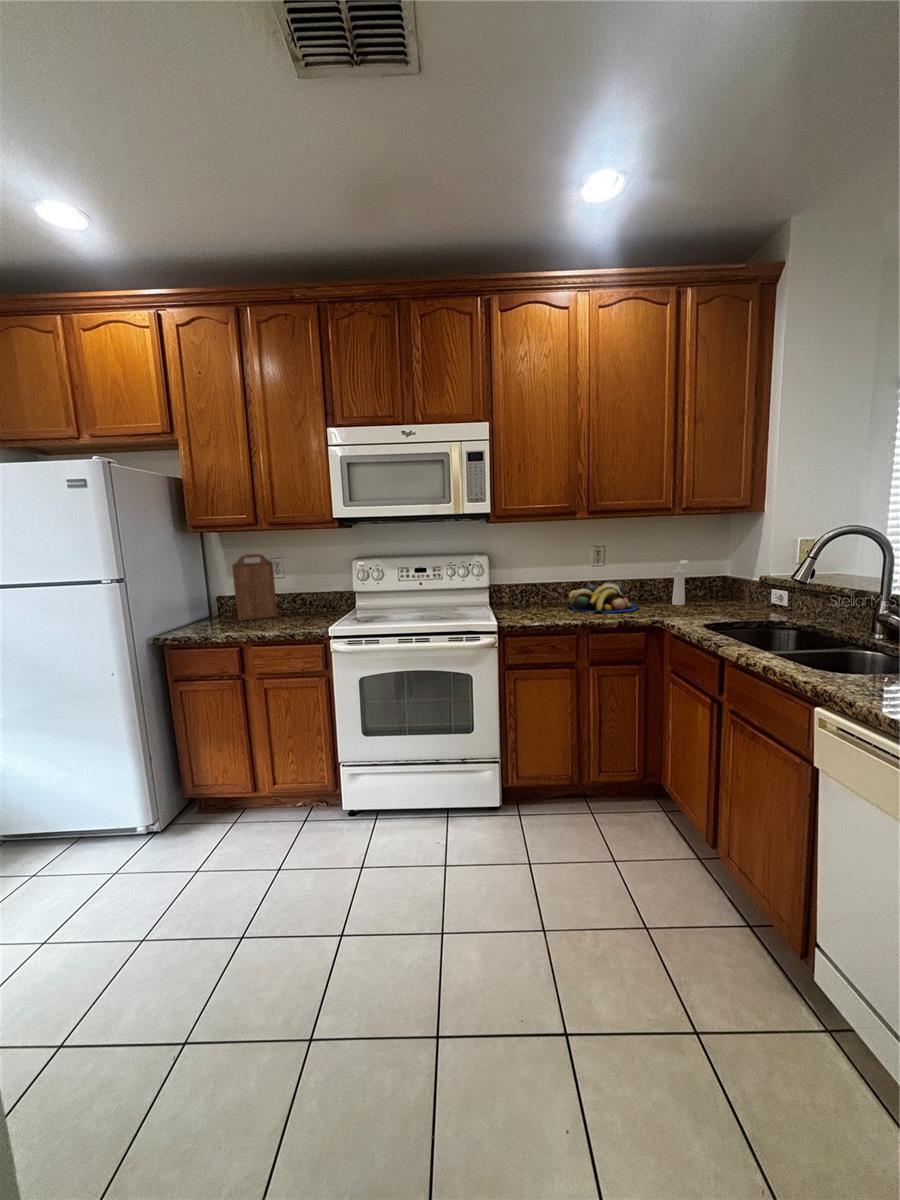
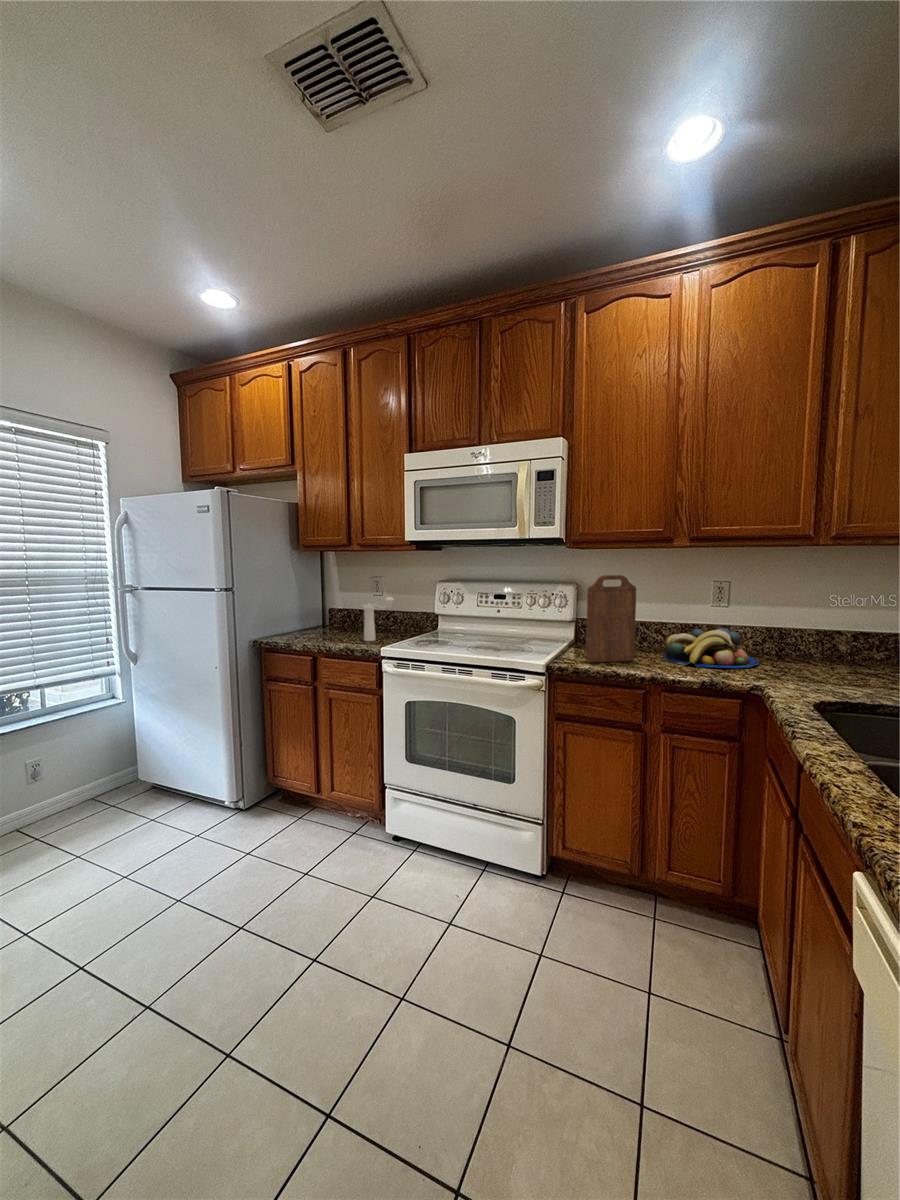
cutting board: present [232,554,277,621] -> present [586,575,636,663]
pepper mill: present [672,560,689,605] -> present [363,597,394,641]

